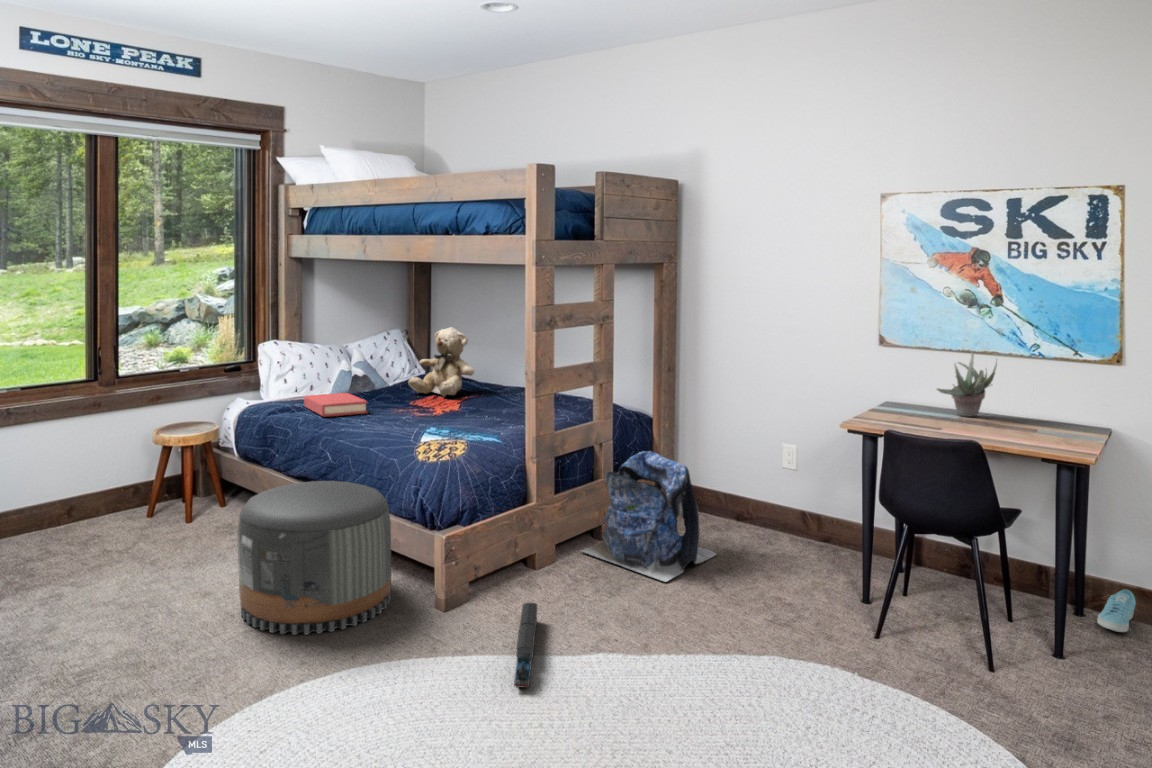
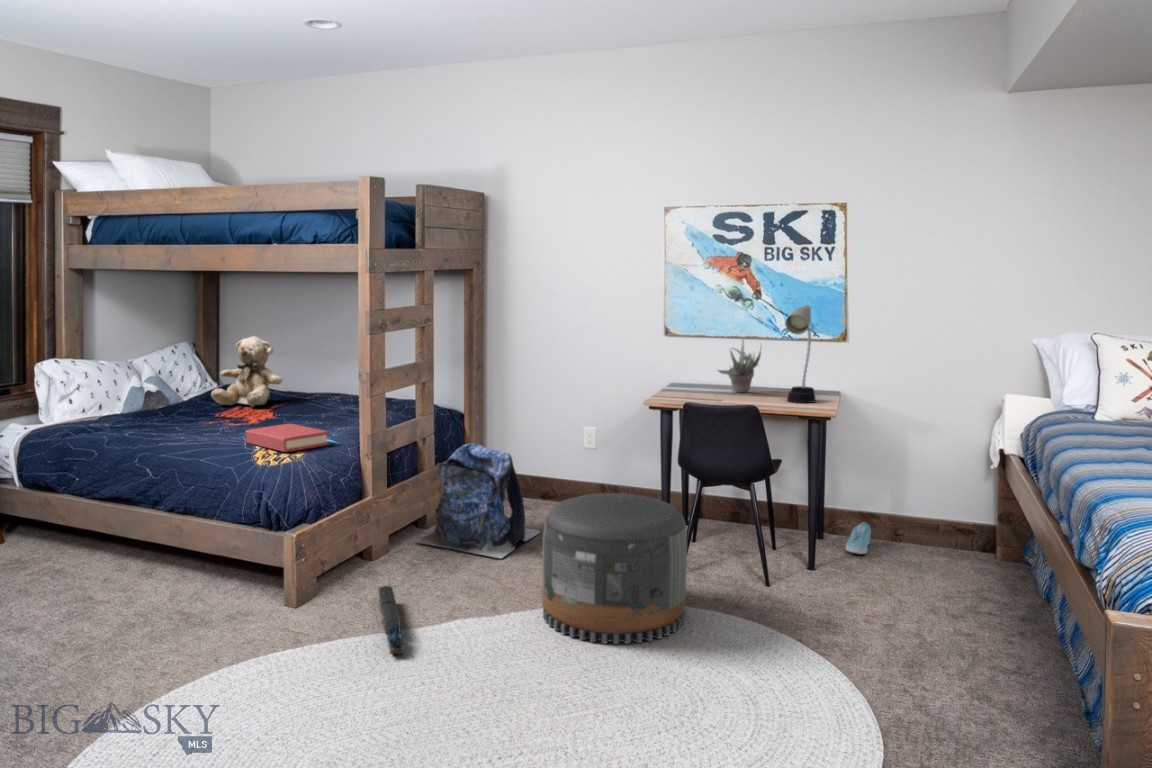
desk lamp: none [1026,314,1067,437] -> present [785,305,816,403]
hardback book: present [304,393,367,417] -> present [246,424,329,452]
pouf: present [237,481,391,635] -> present [542,493,687,644]

